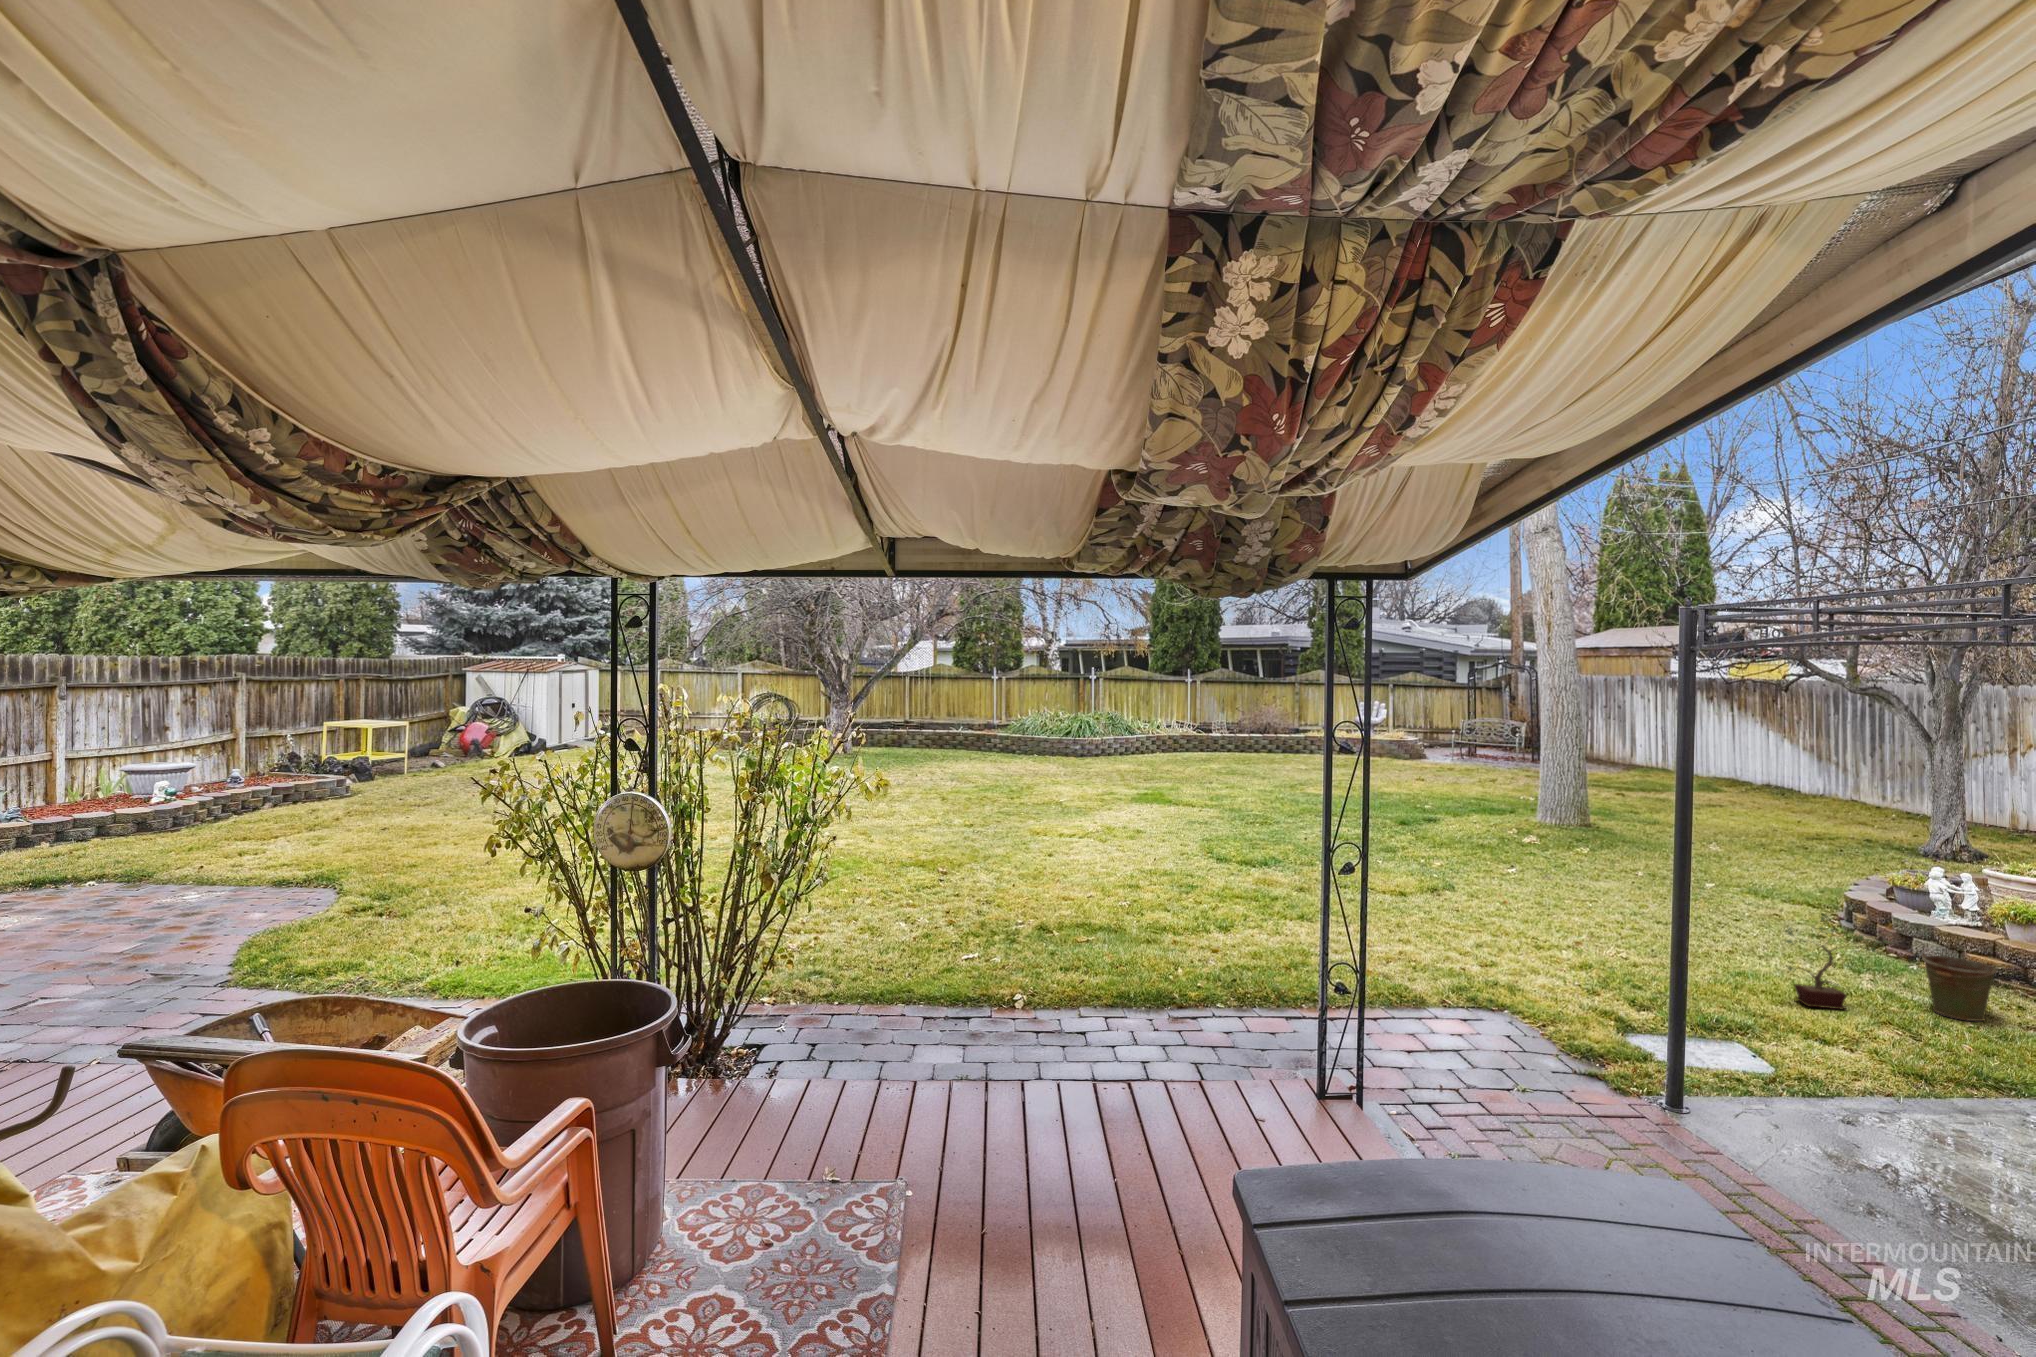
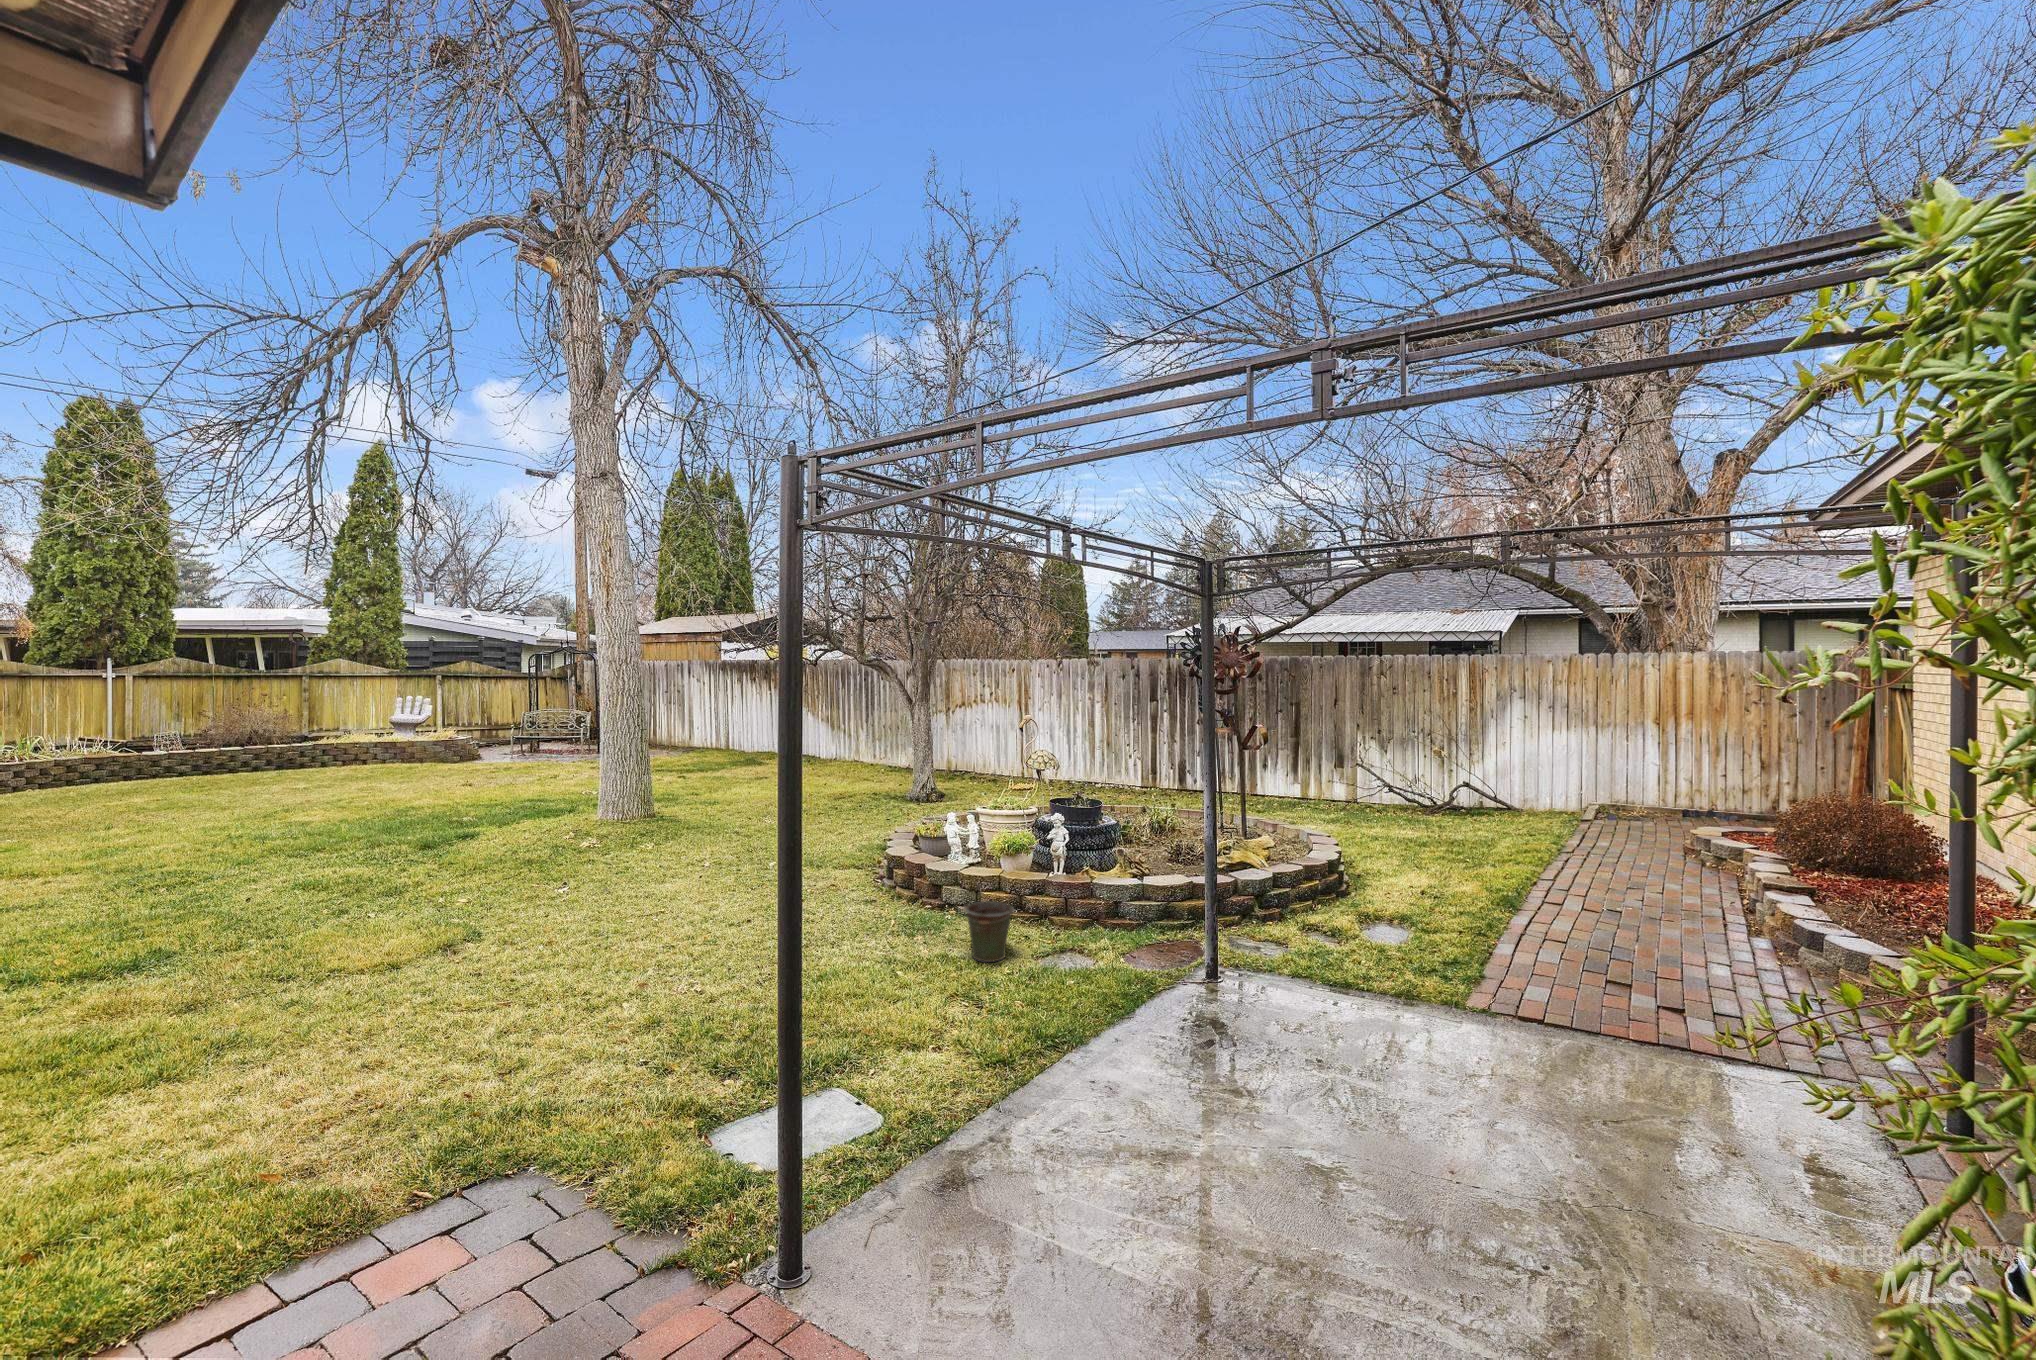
potted plant: present [1786,914,1888,1009] -> none [872,886,953,993]

